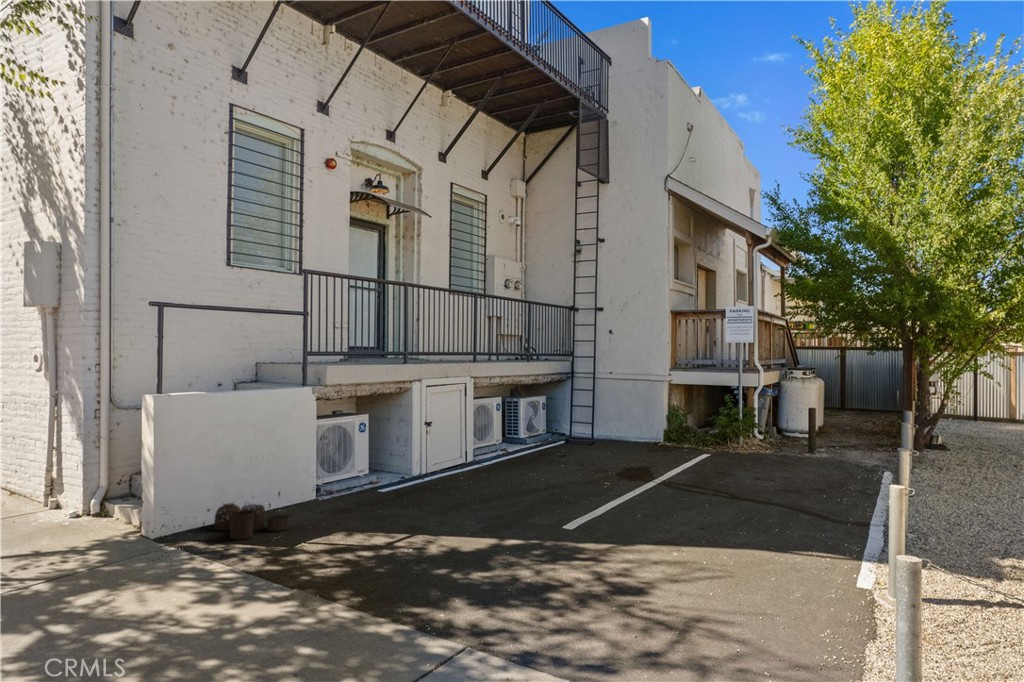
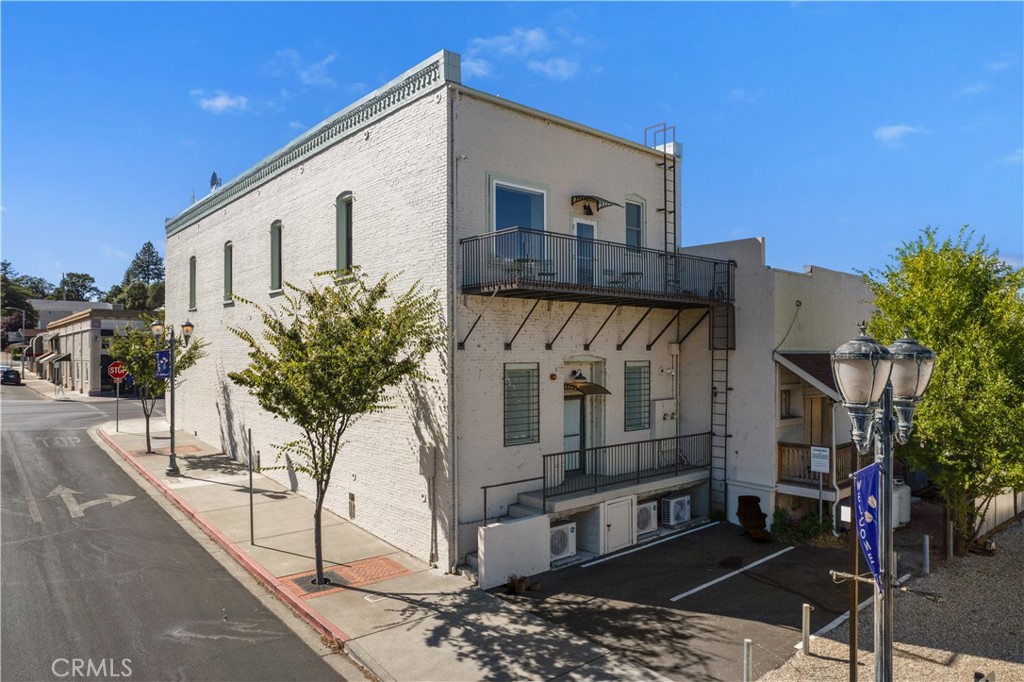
lounge chair: none [611,389,665,451] -> present [736,495,770,544]

